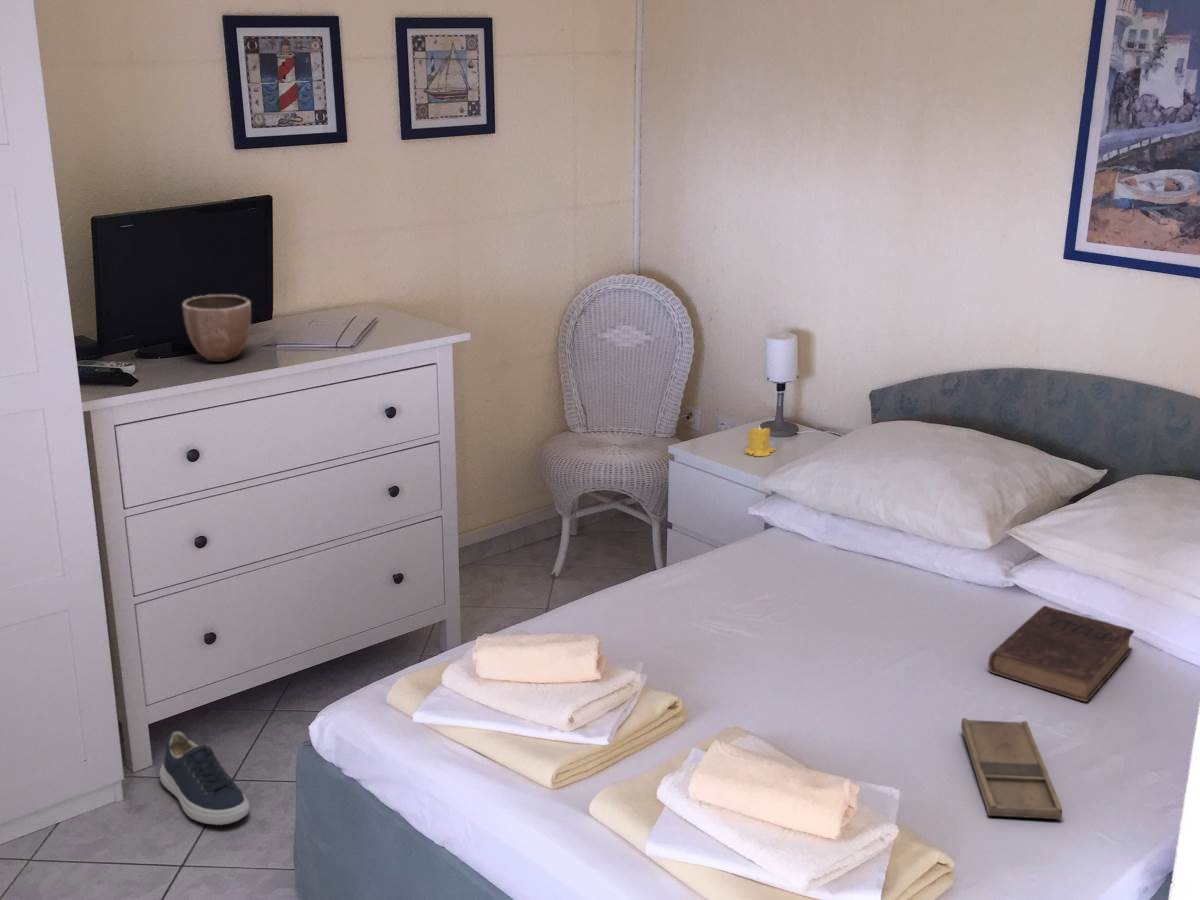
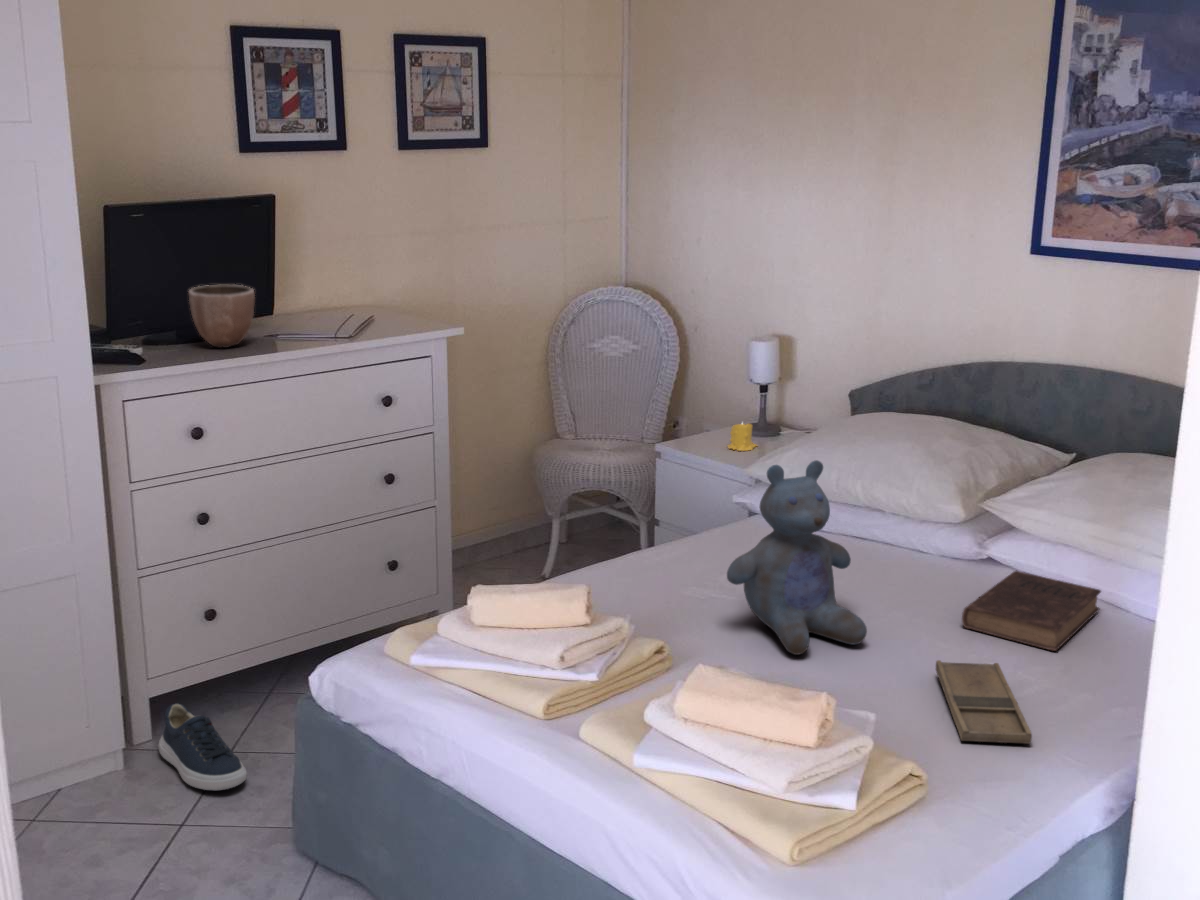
stuffed bear: none [743,502,889,708] -> present [727,460,867,655]

